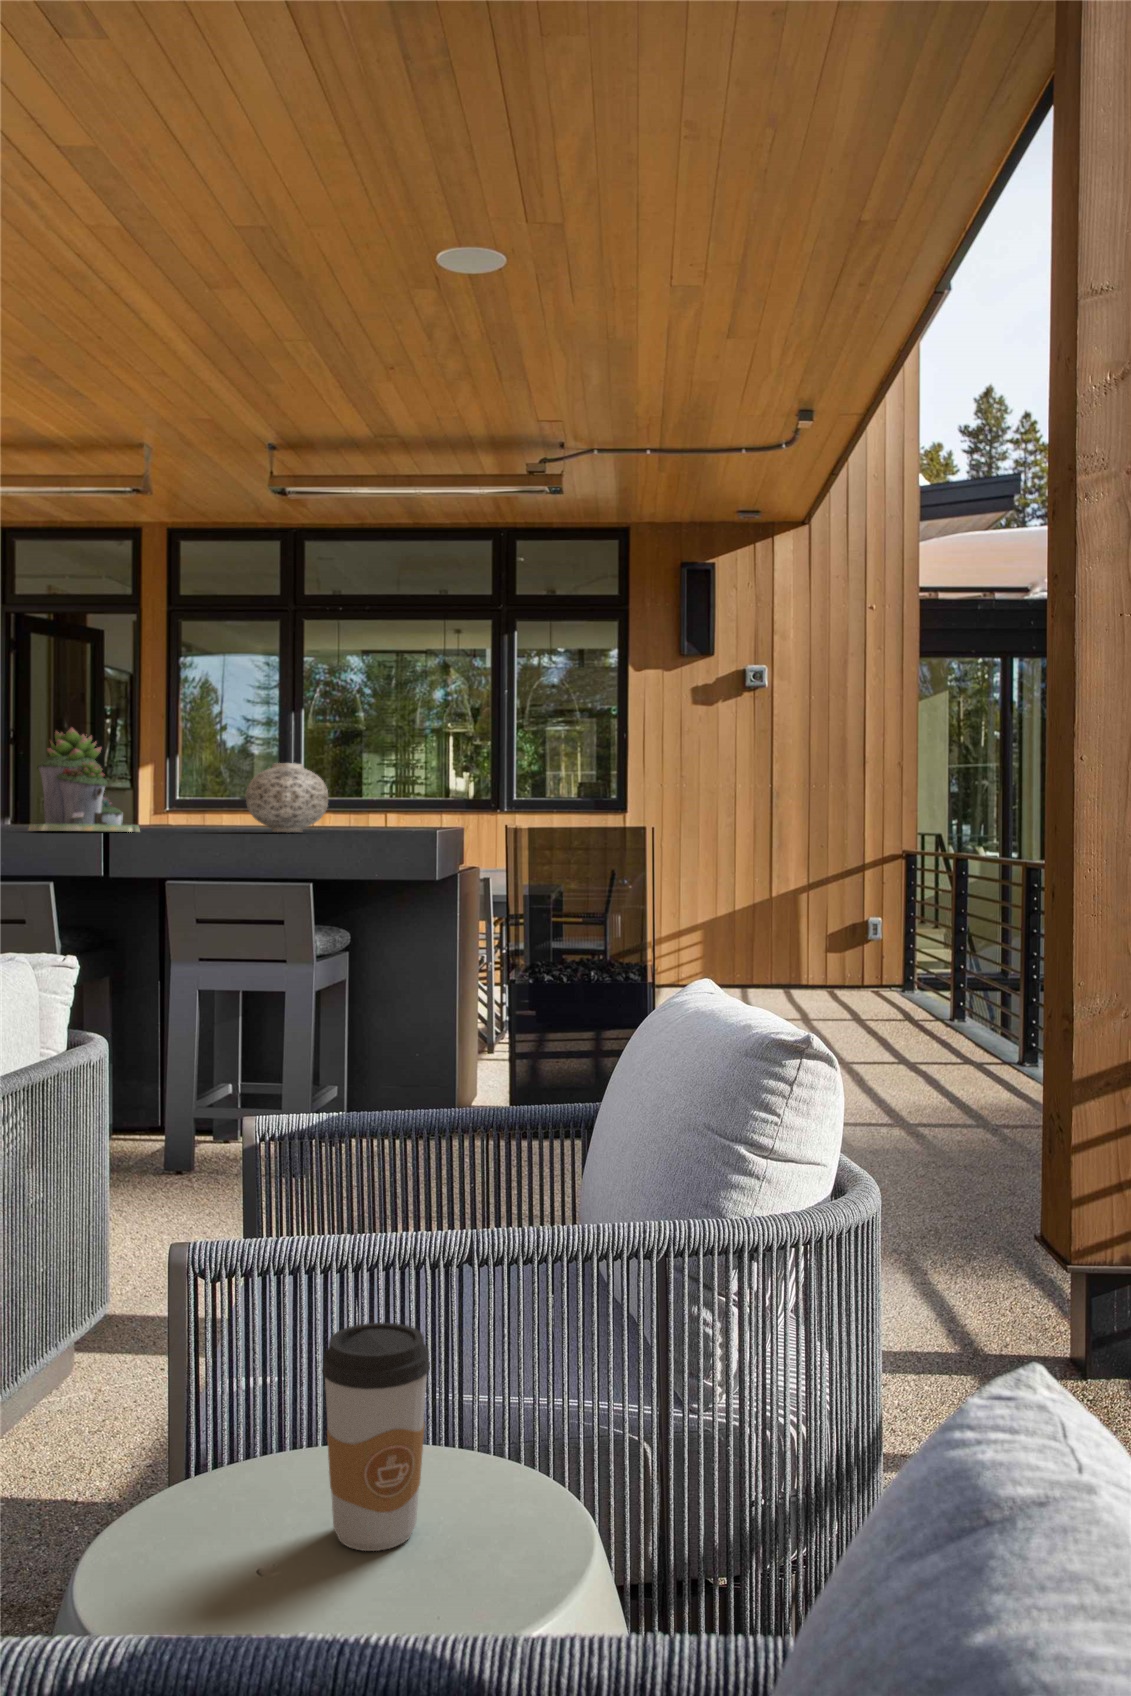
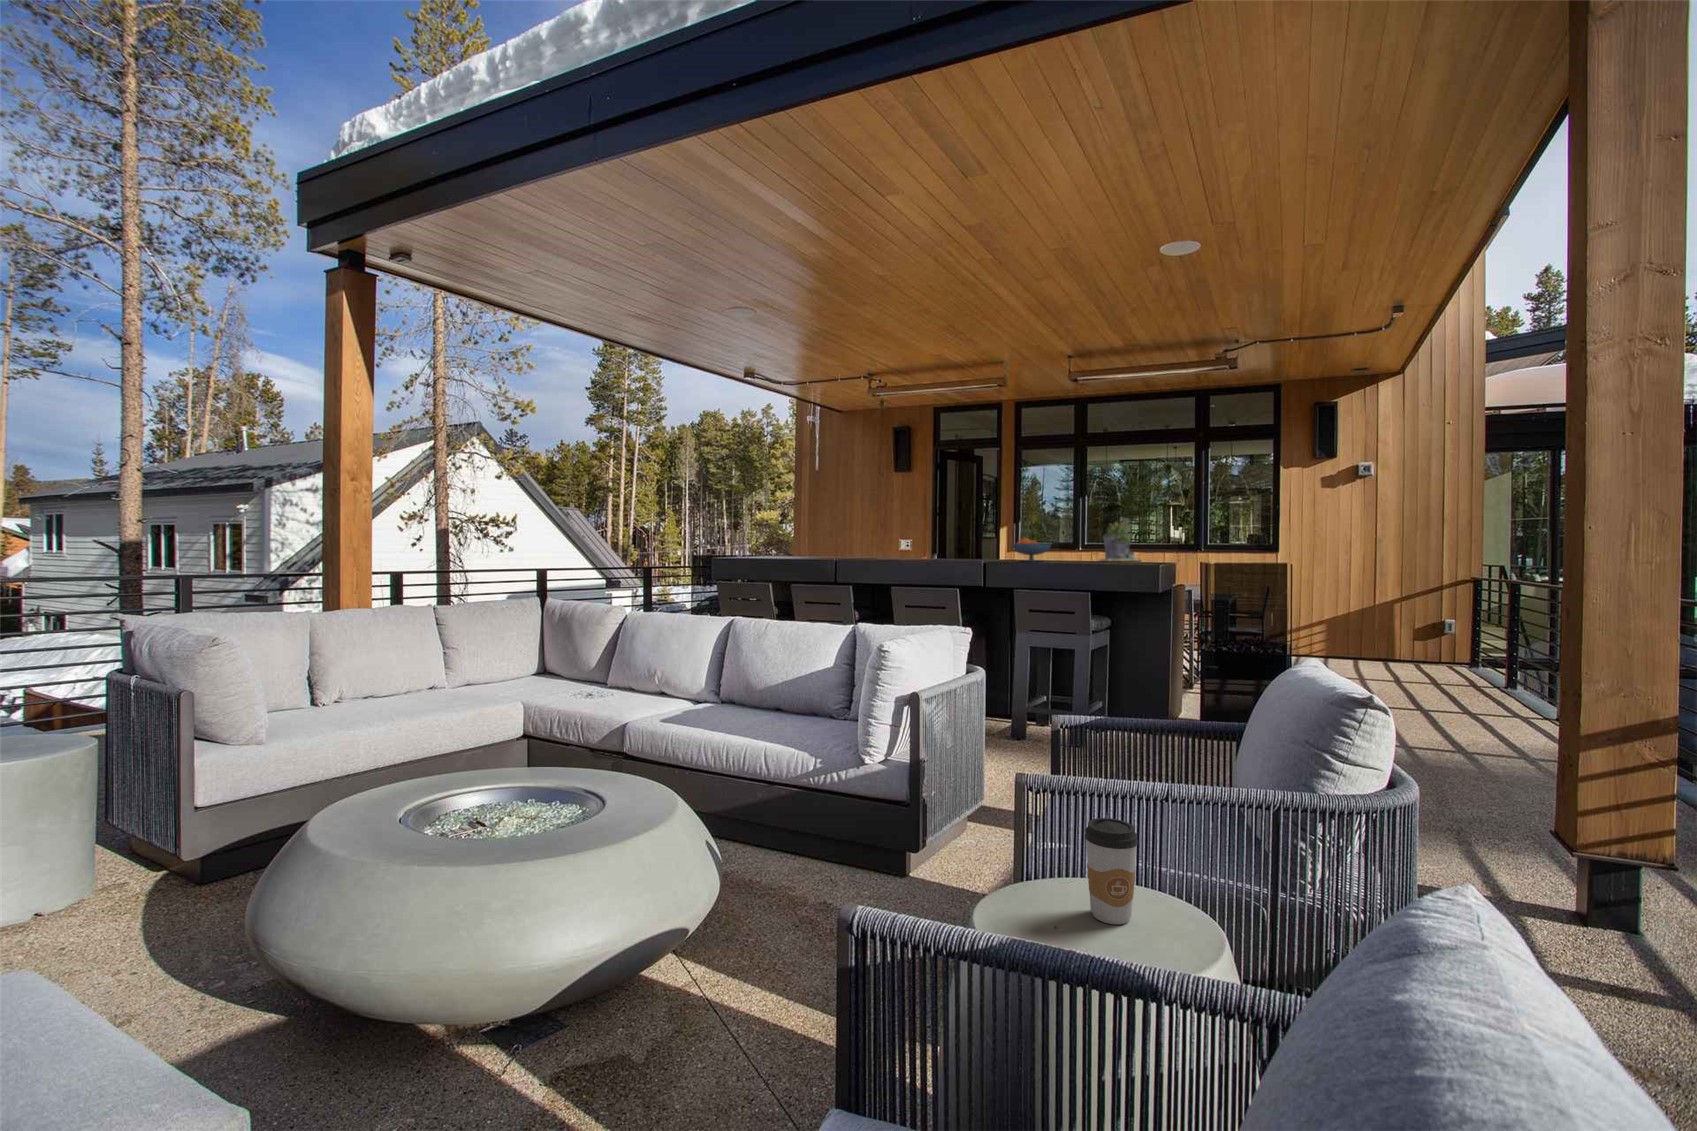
succulent planter: present [29,728,140,832] -> present [1100,522,1141,561]
vase: present [246,763,328,833] -> none [1051,532,1095,568]
fruit bowl: none [167,778,246,825] -> present [1012,538,1051,562]

